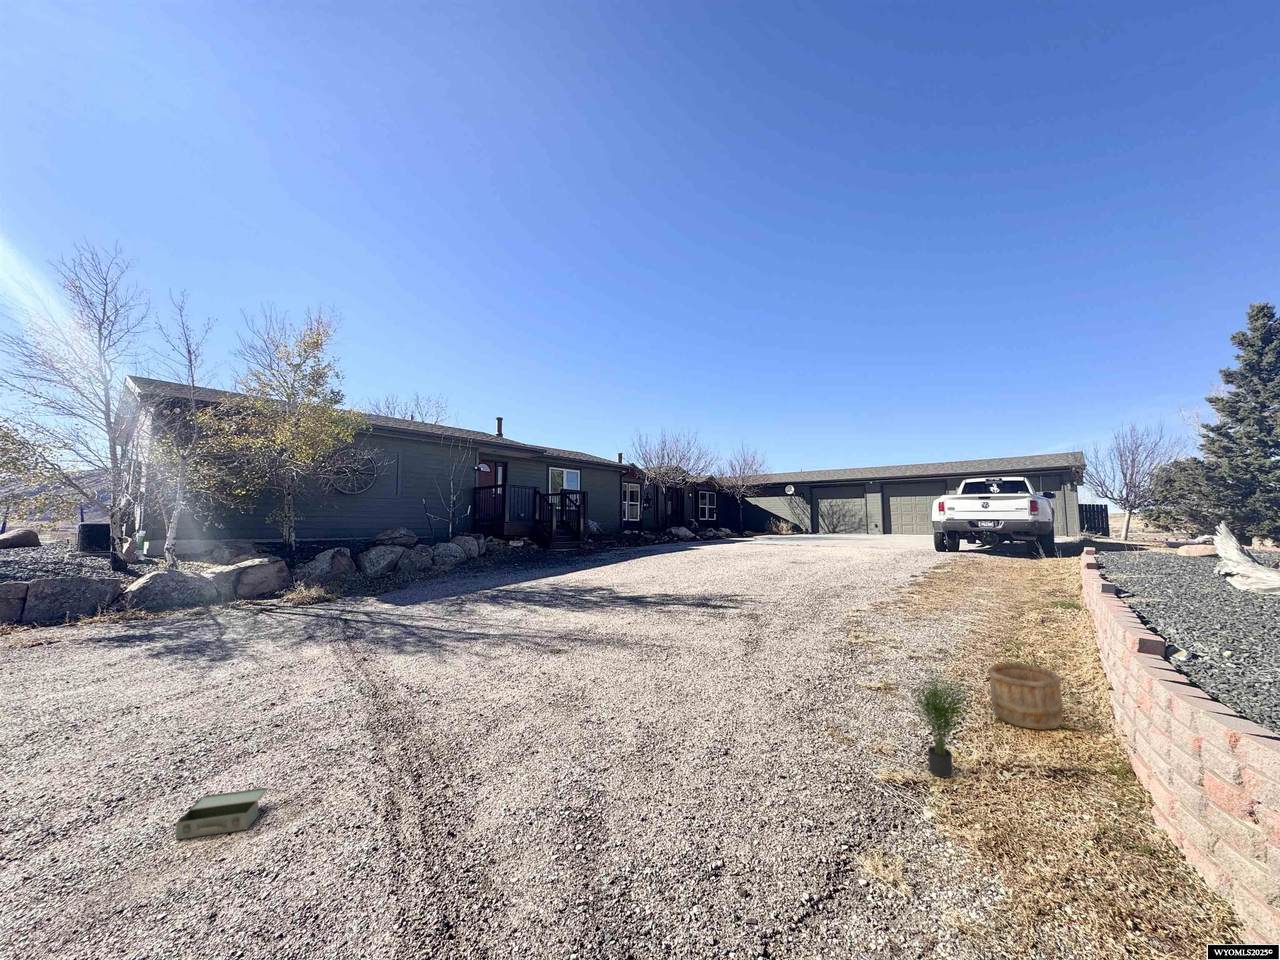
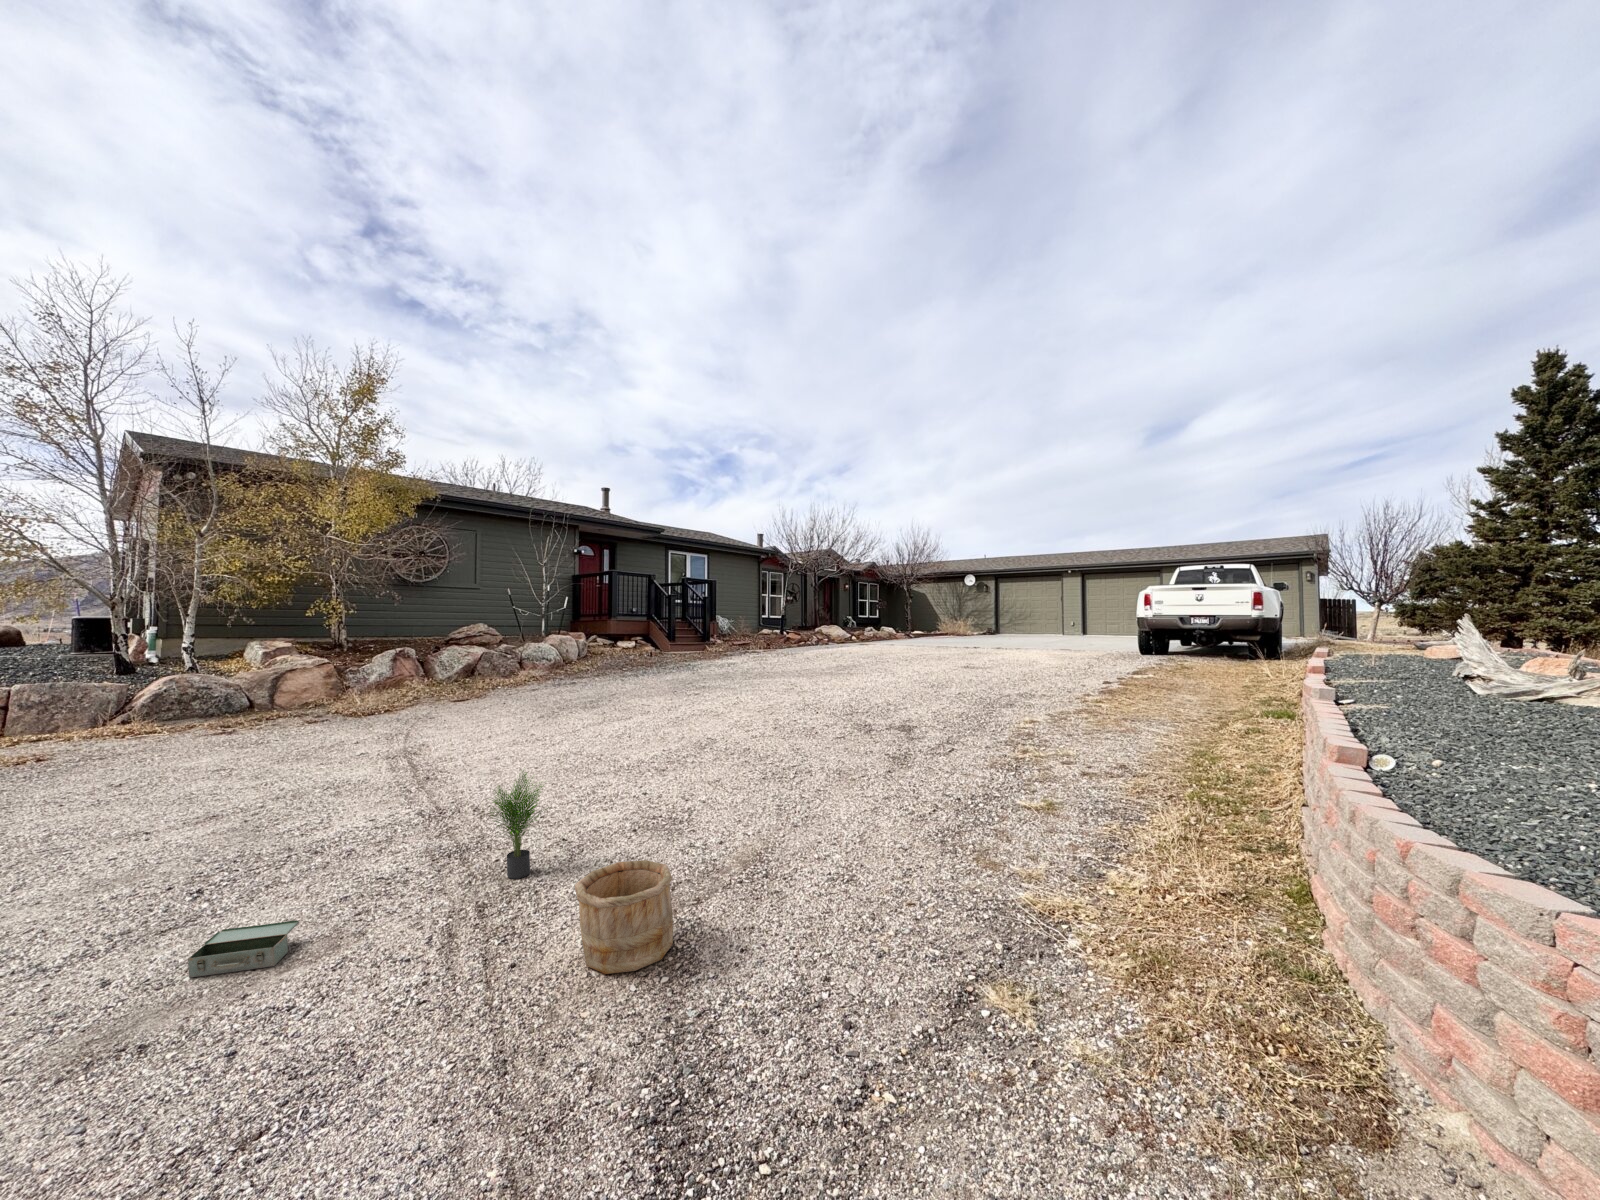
wooden bucket: present [987,663,1063,730] -> present [575,860,673,974]
potted plant: present [907,670,966,777] -> present [491,770,544,879]

